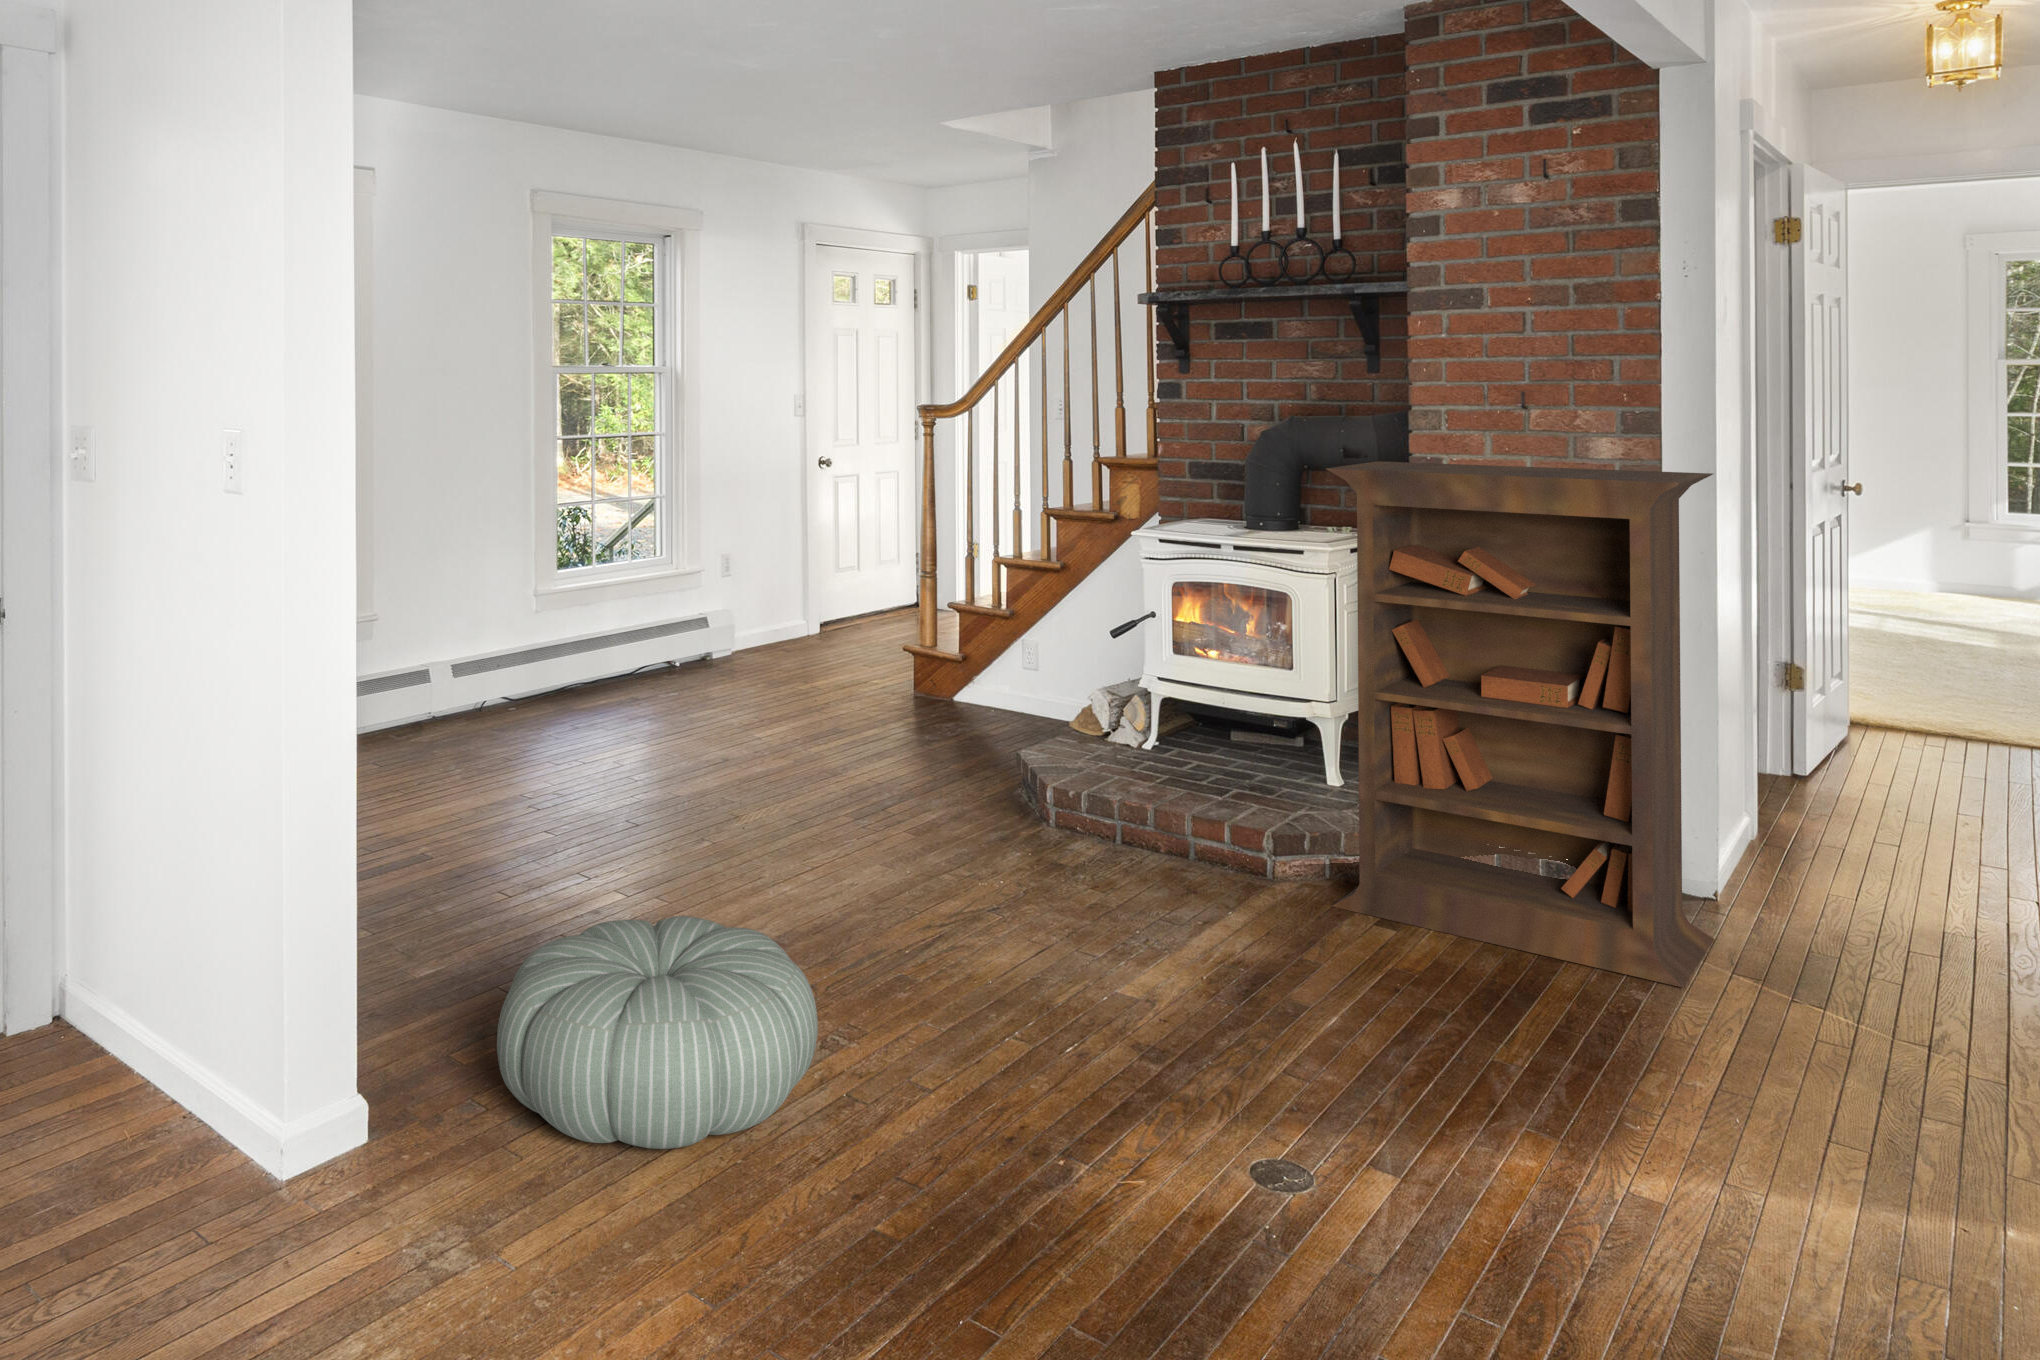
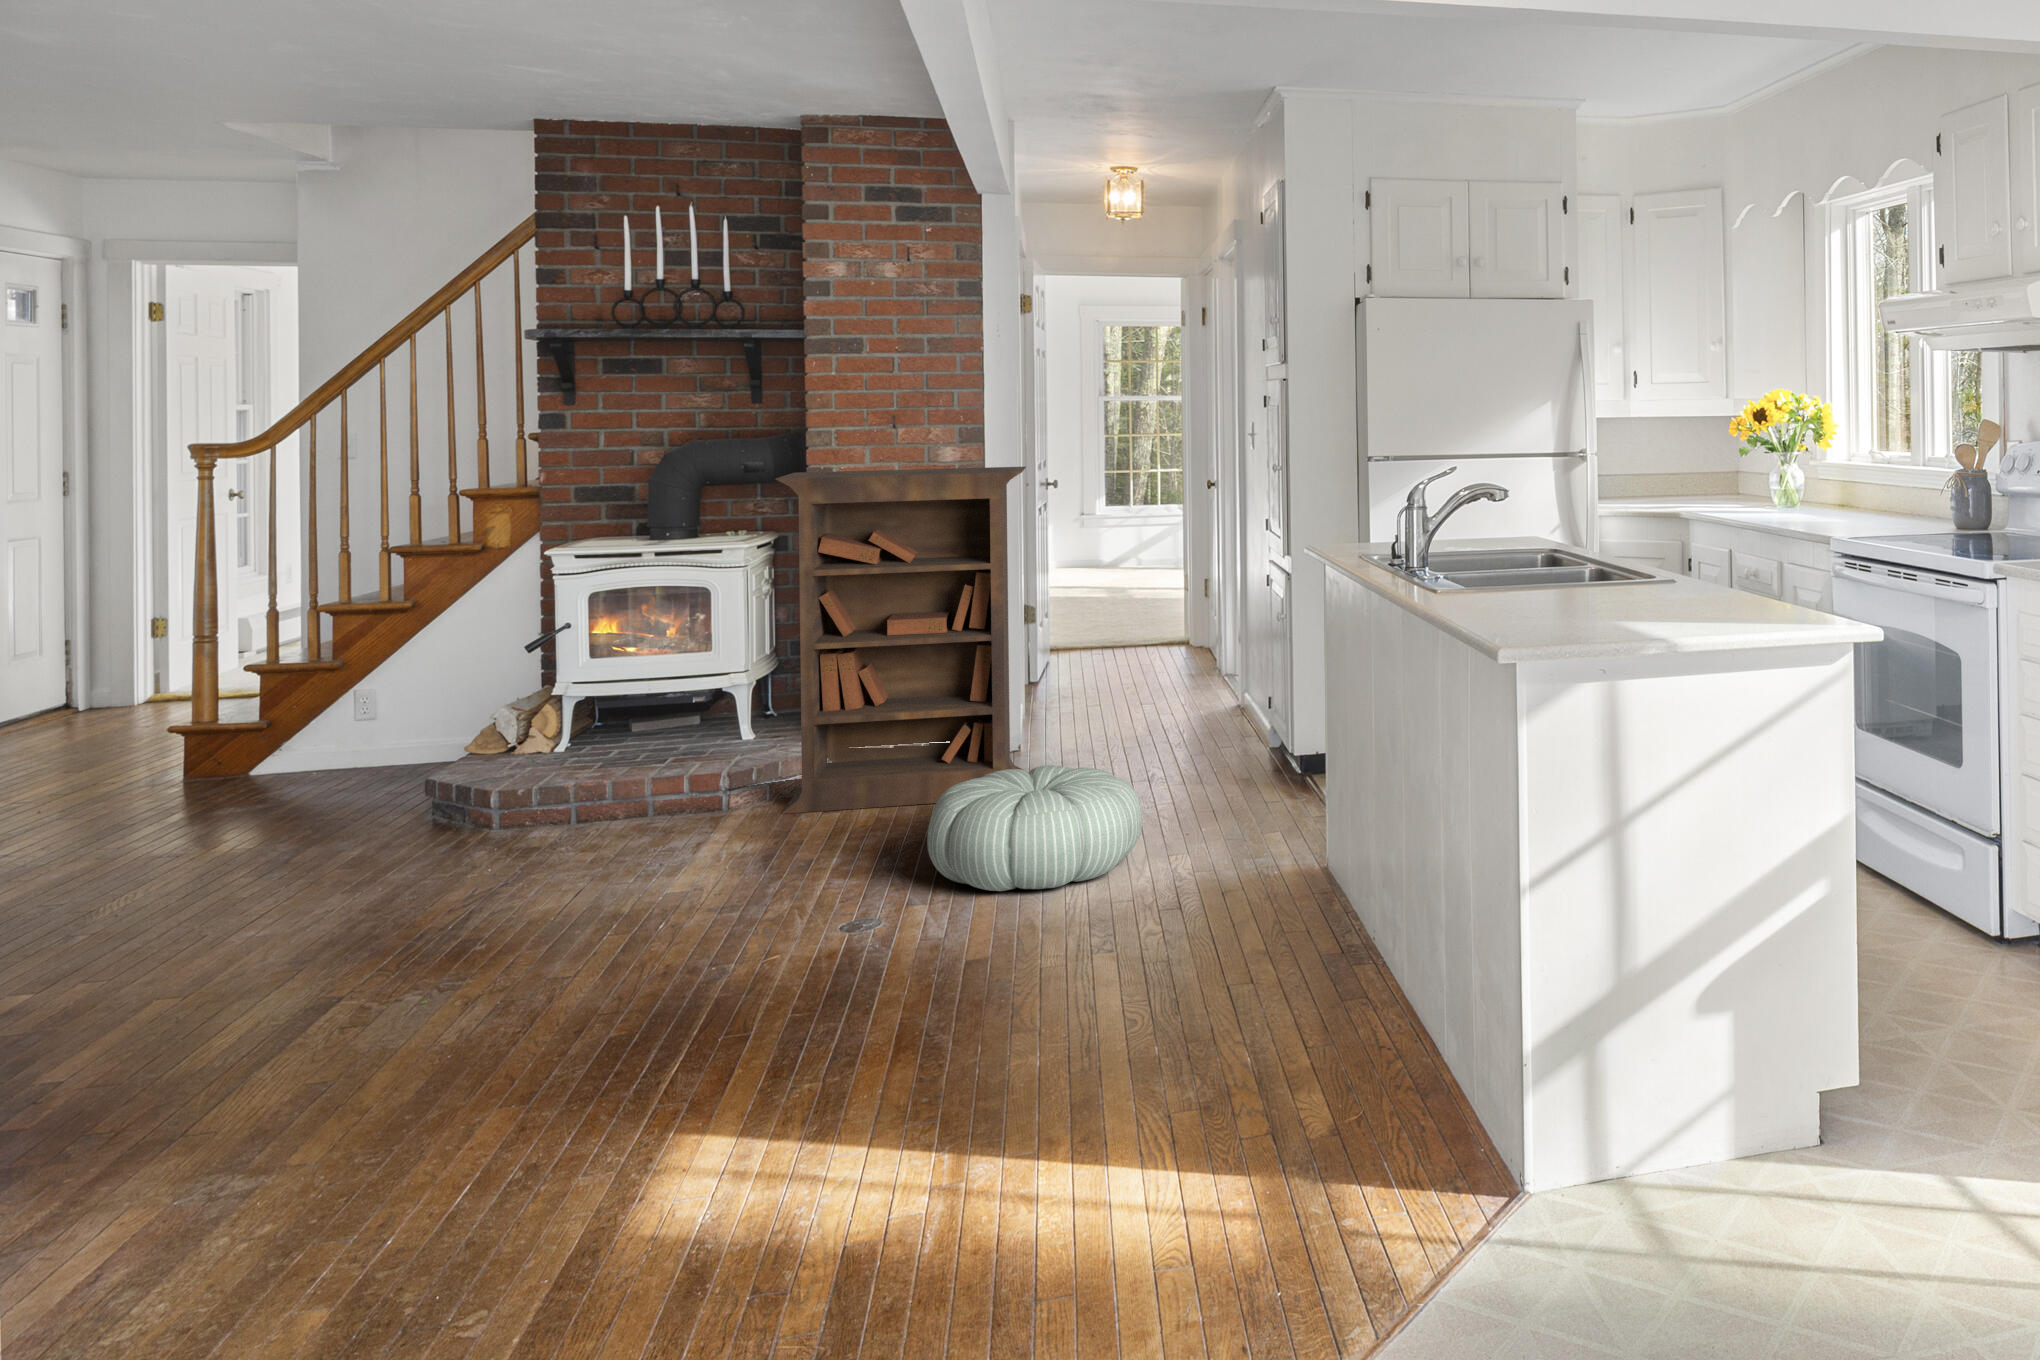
pouf: present [497,916,818,1149] -> present [927,765,1143,891]

